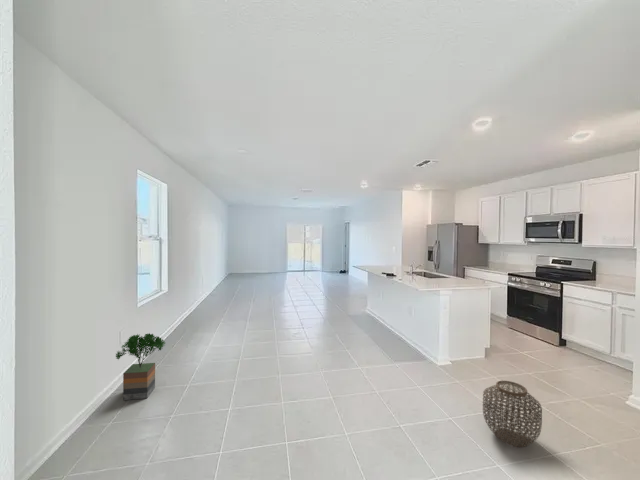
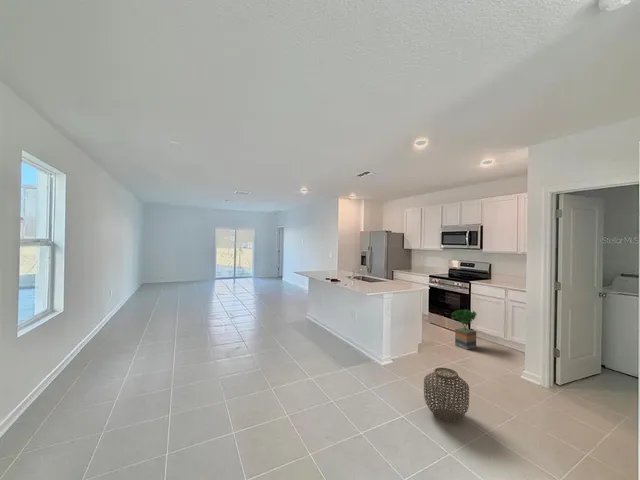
potted tree: present [116,333,165,400] -> present [452,309,476,350]

